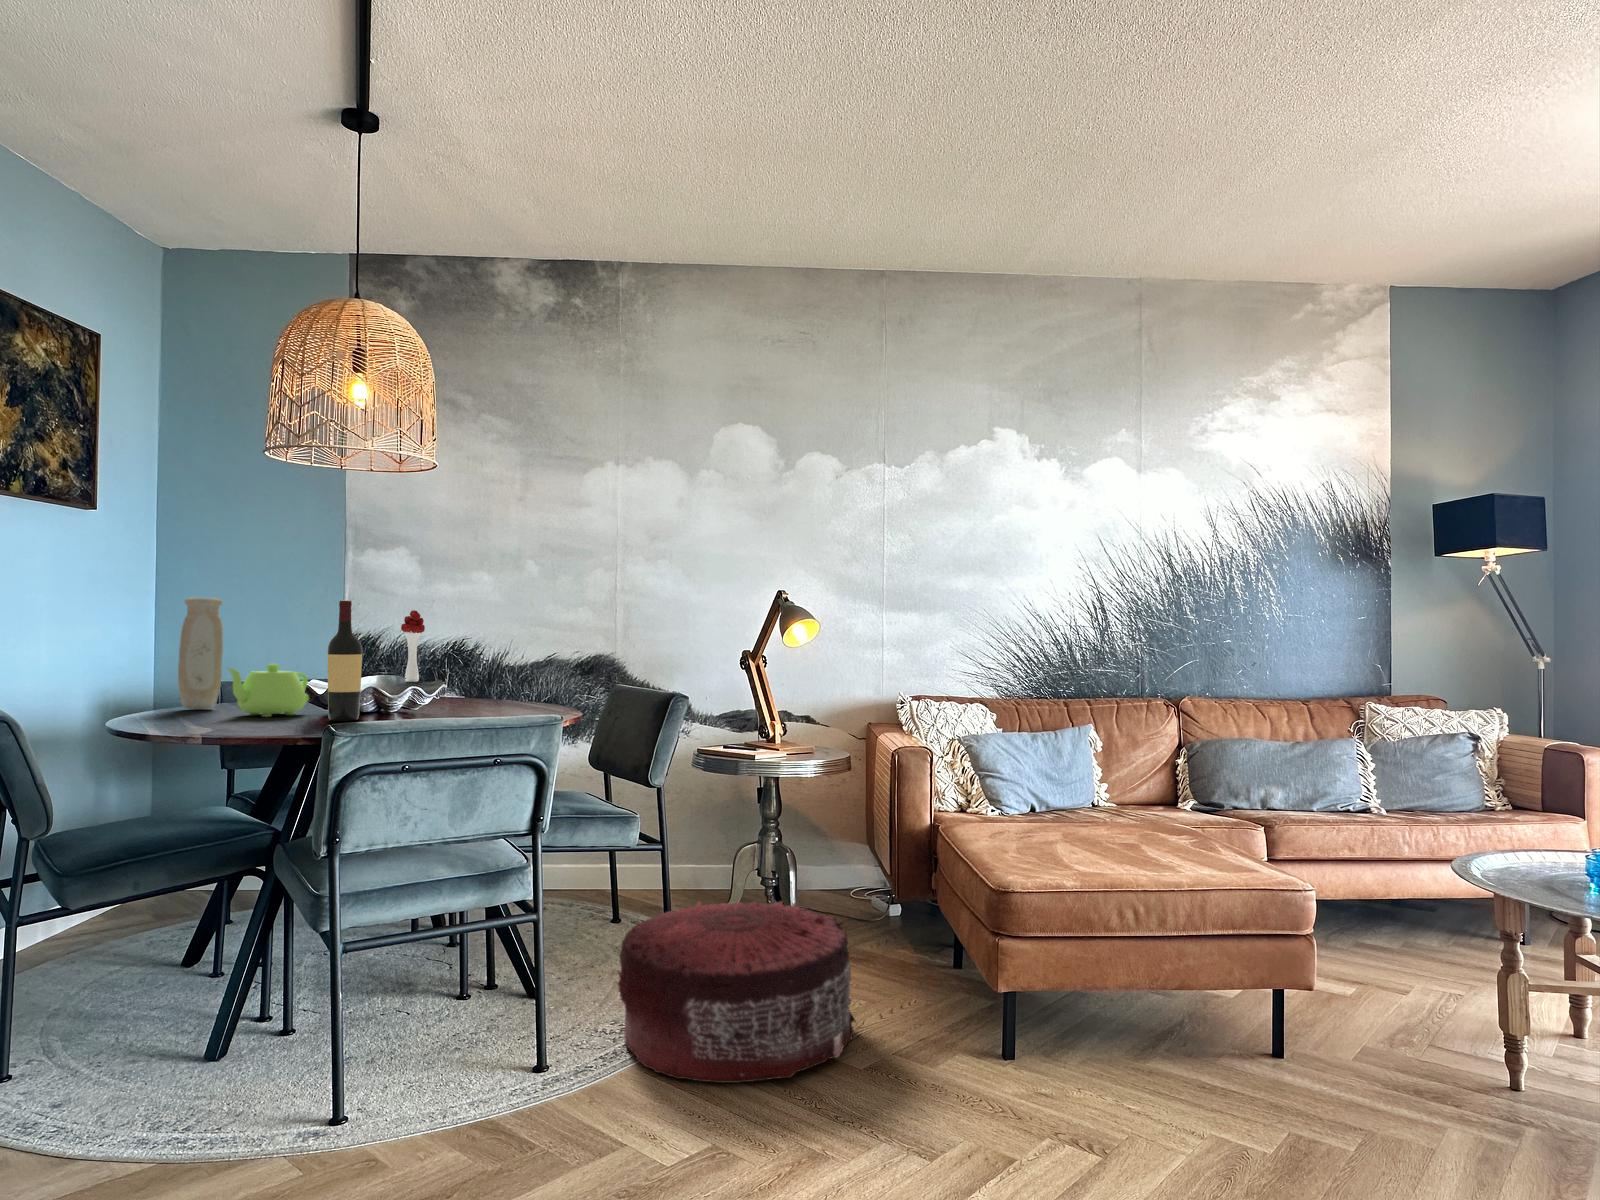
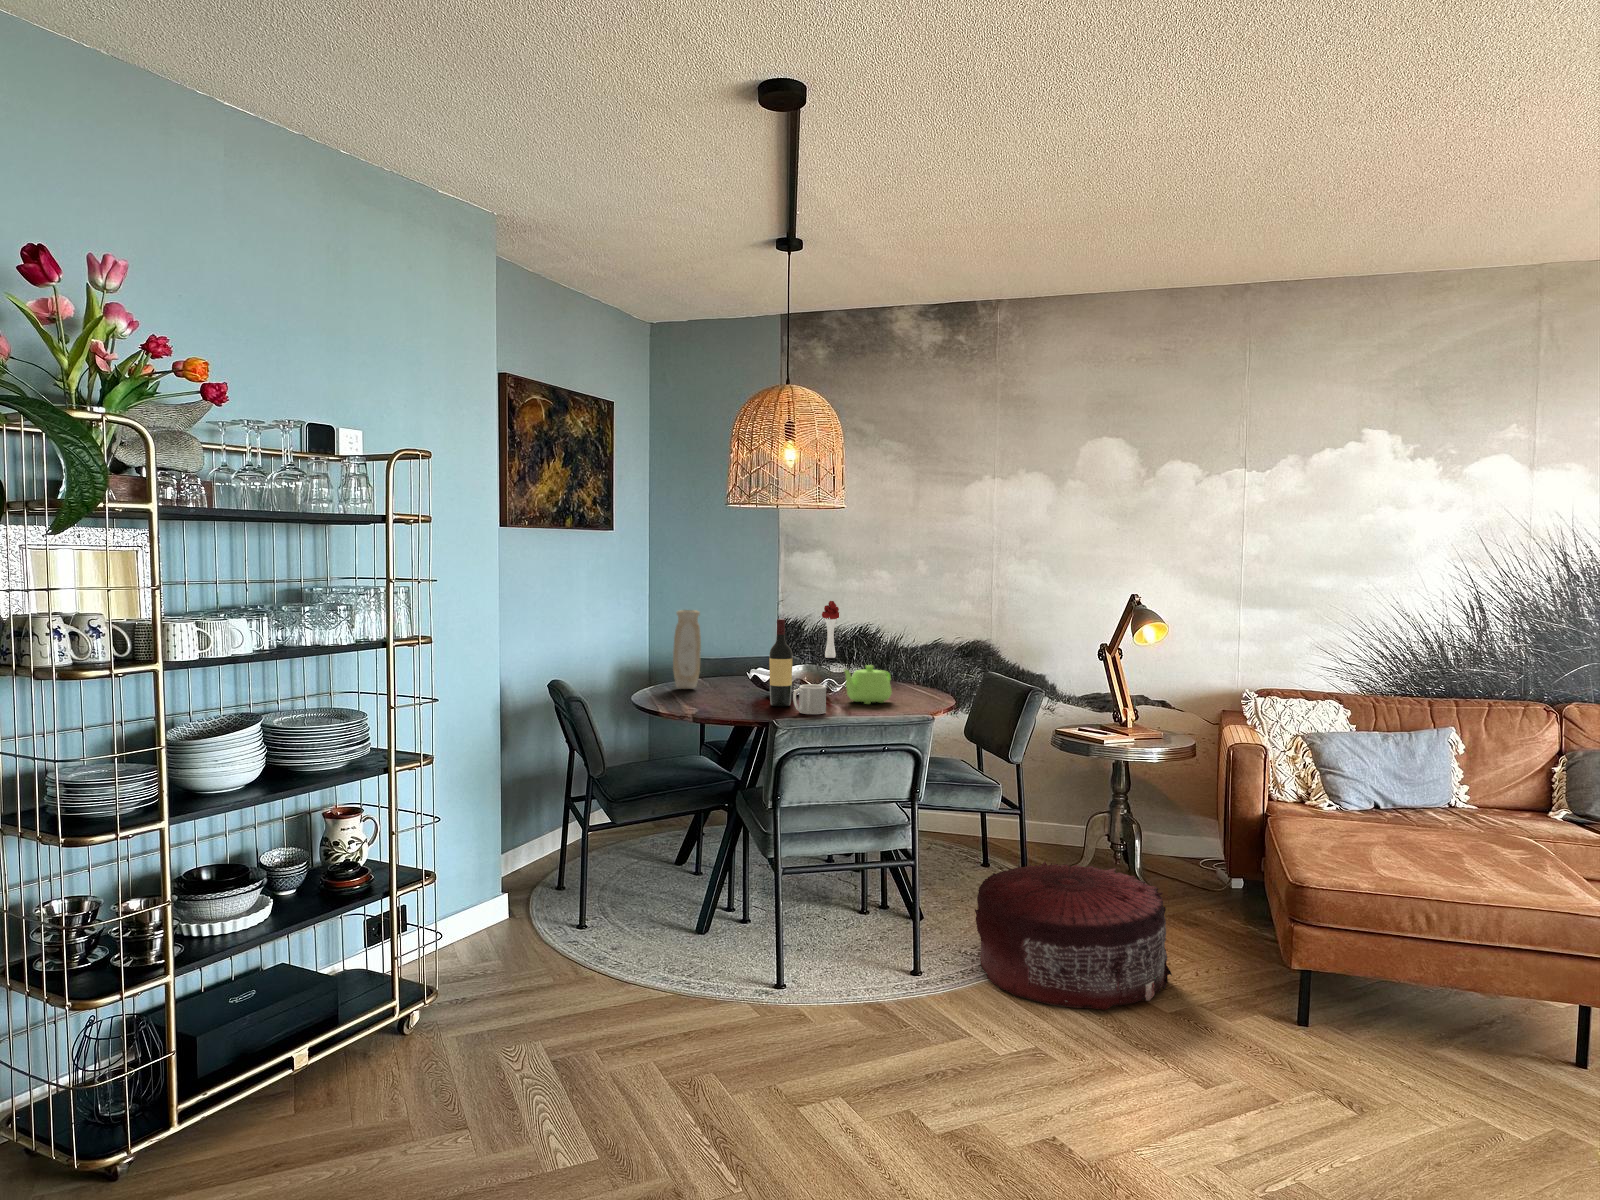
teapot: present [228,664,309,717] -> present [844,665,891,704]
mug: none [363,687,412,726] -> present [793,684,826,714]

